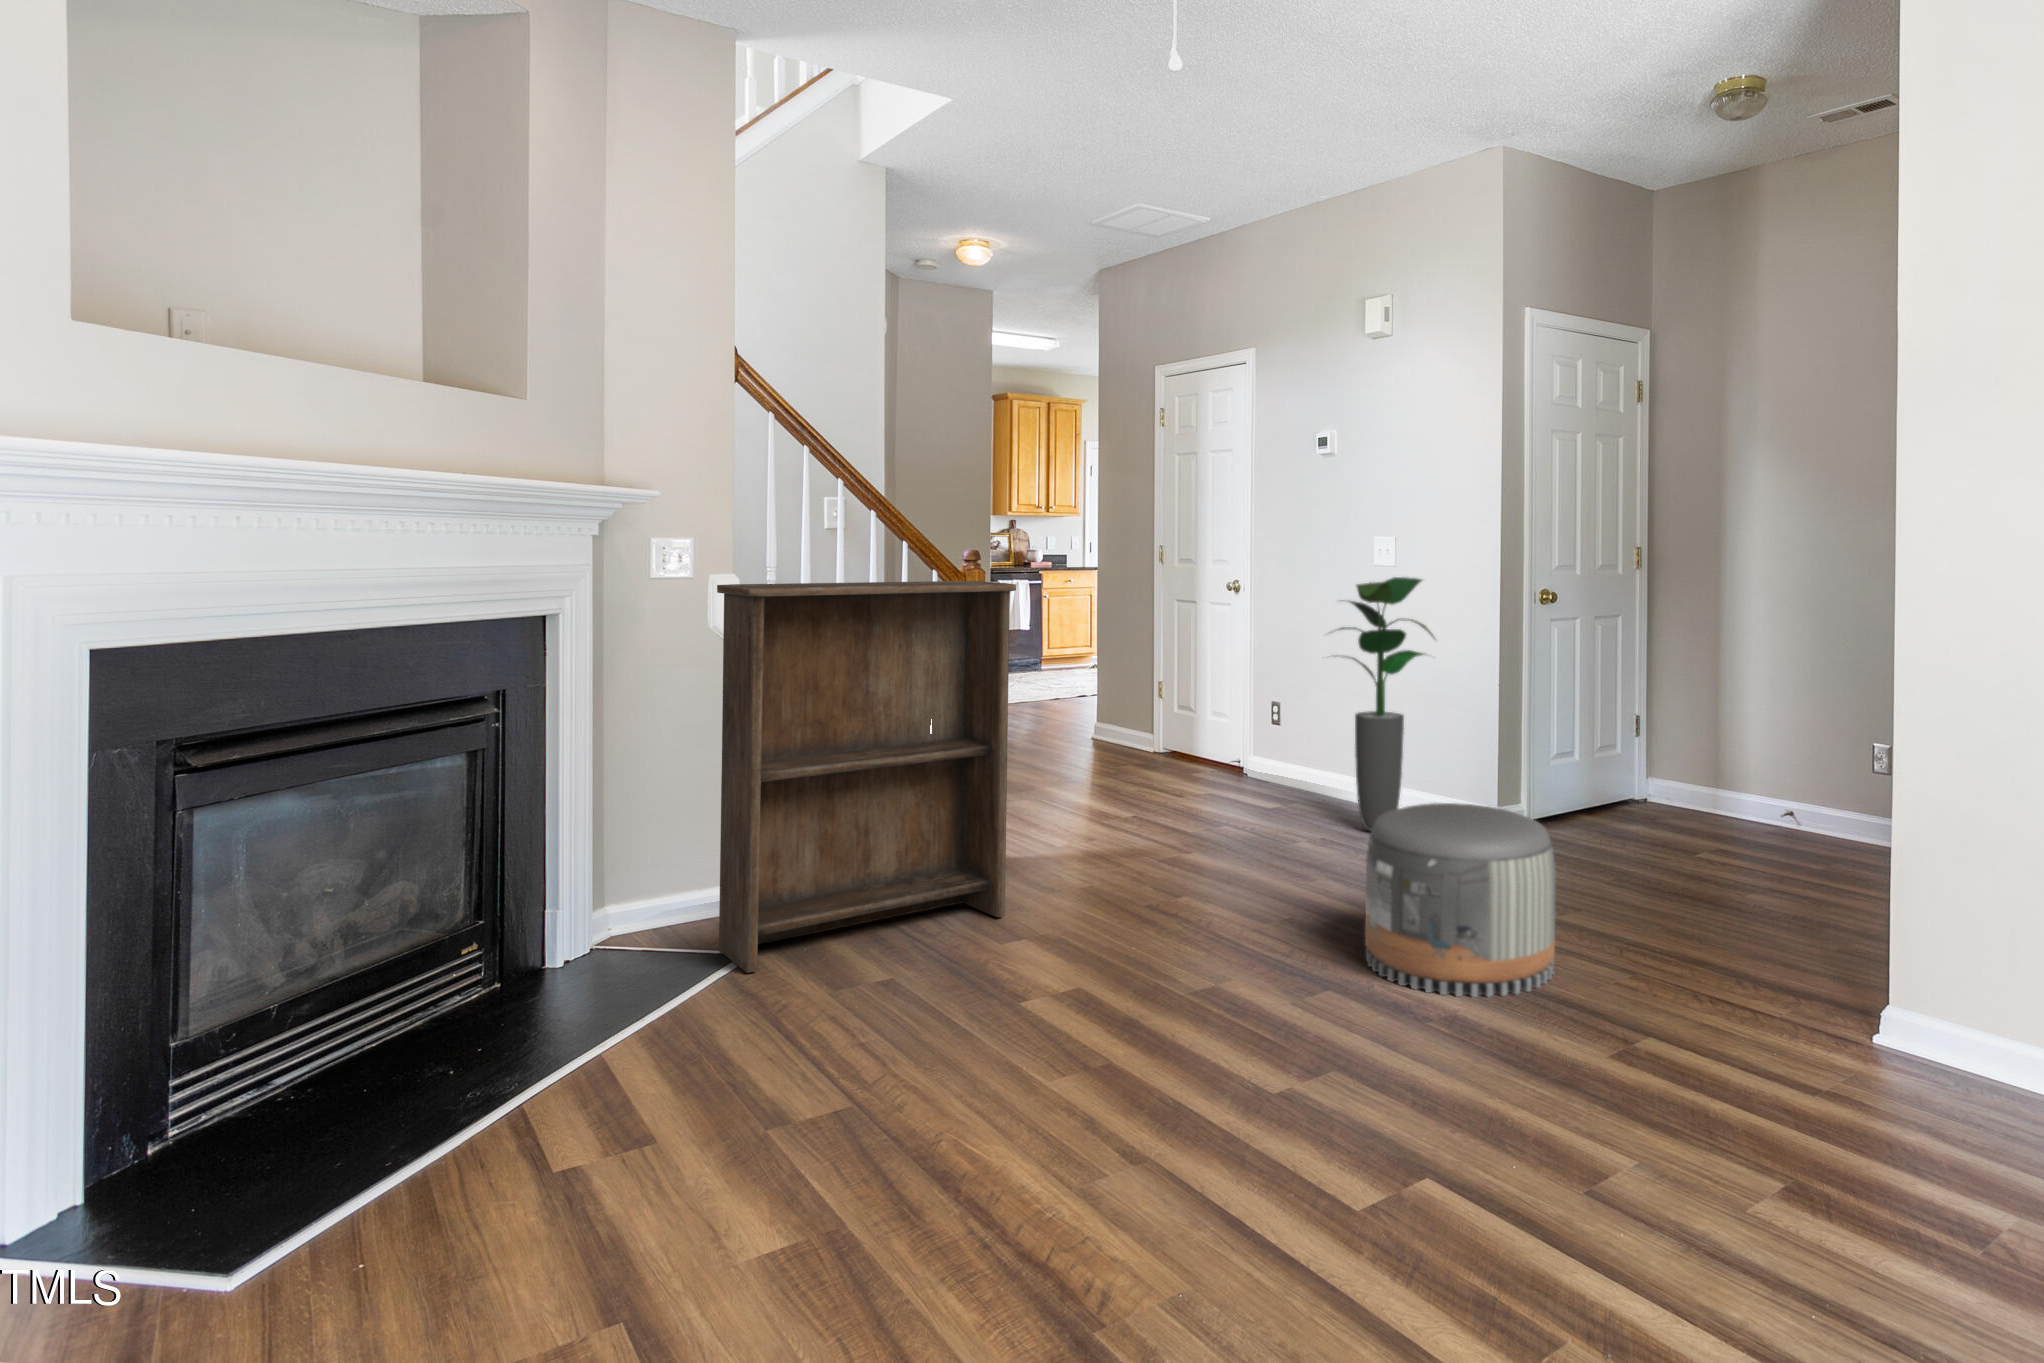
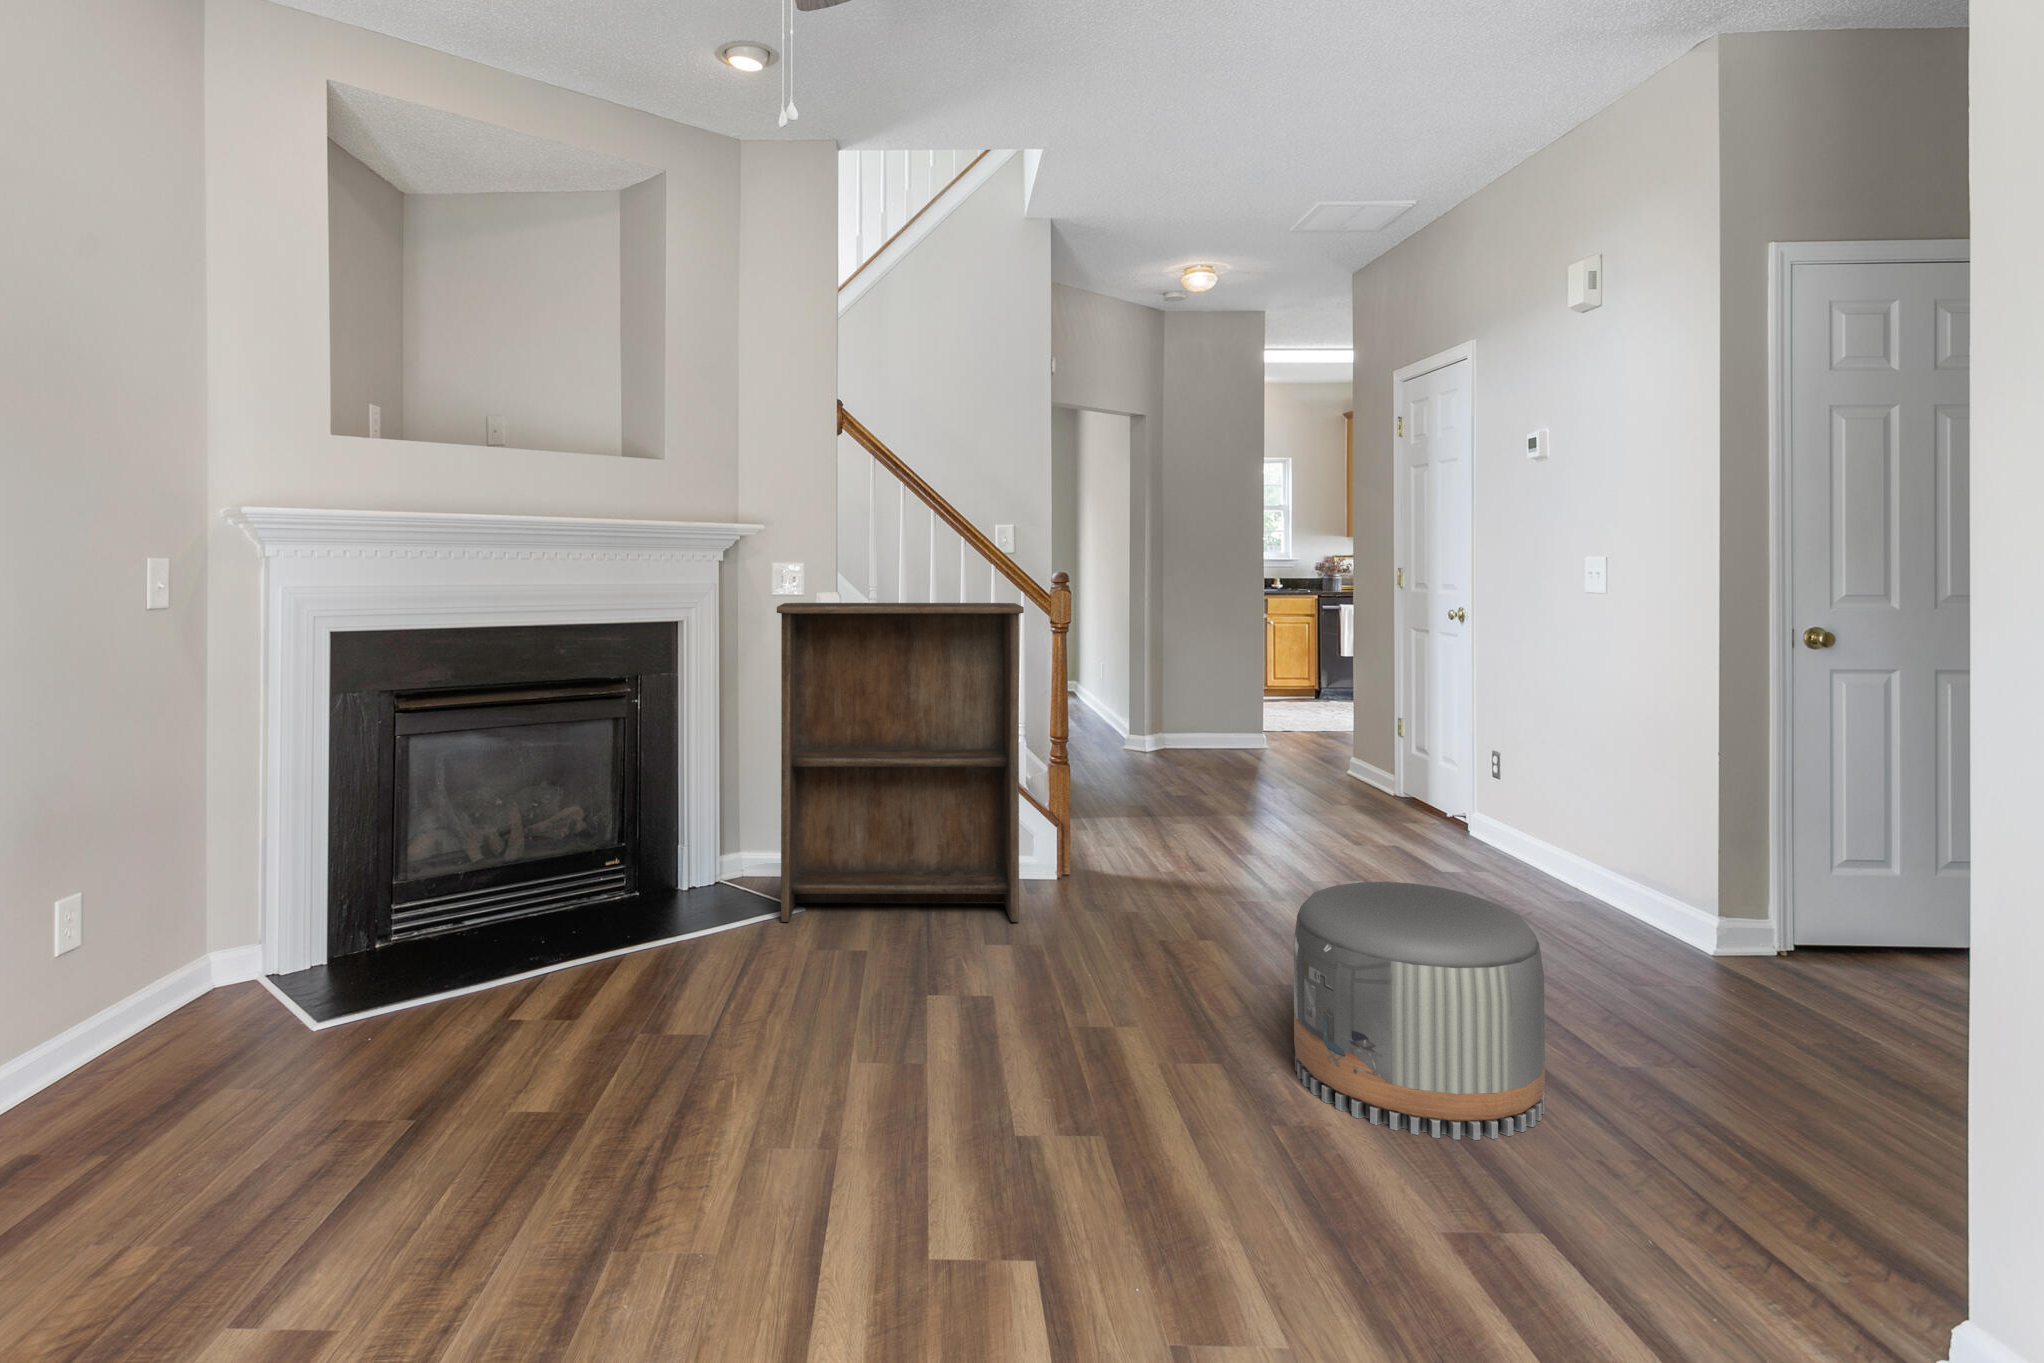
potted plant: present [1332,577,1434,831] -> none [1473,606,1635,923]

